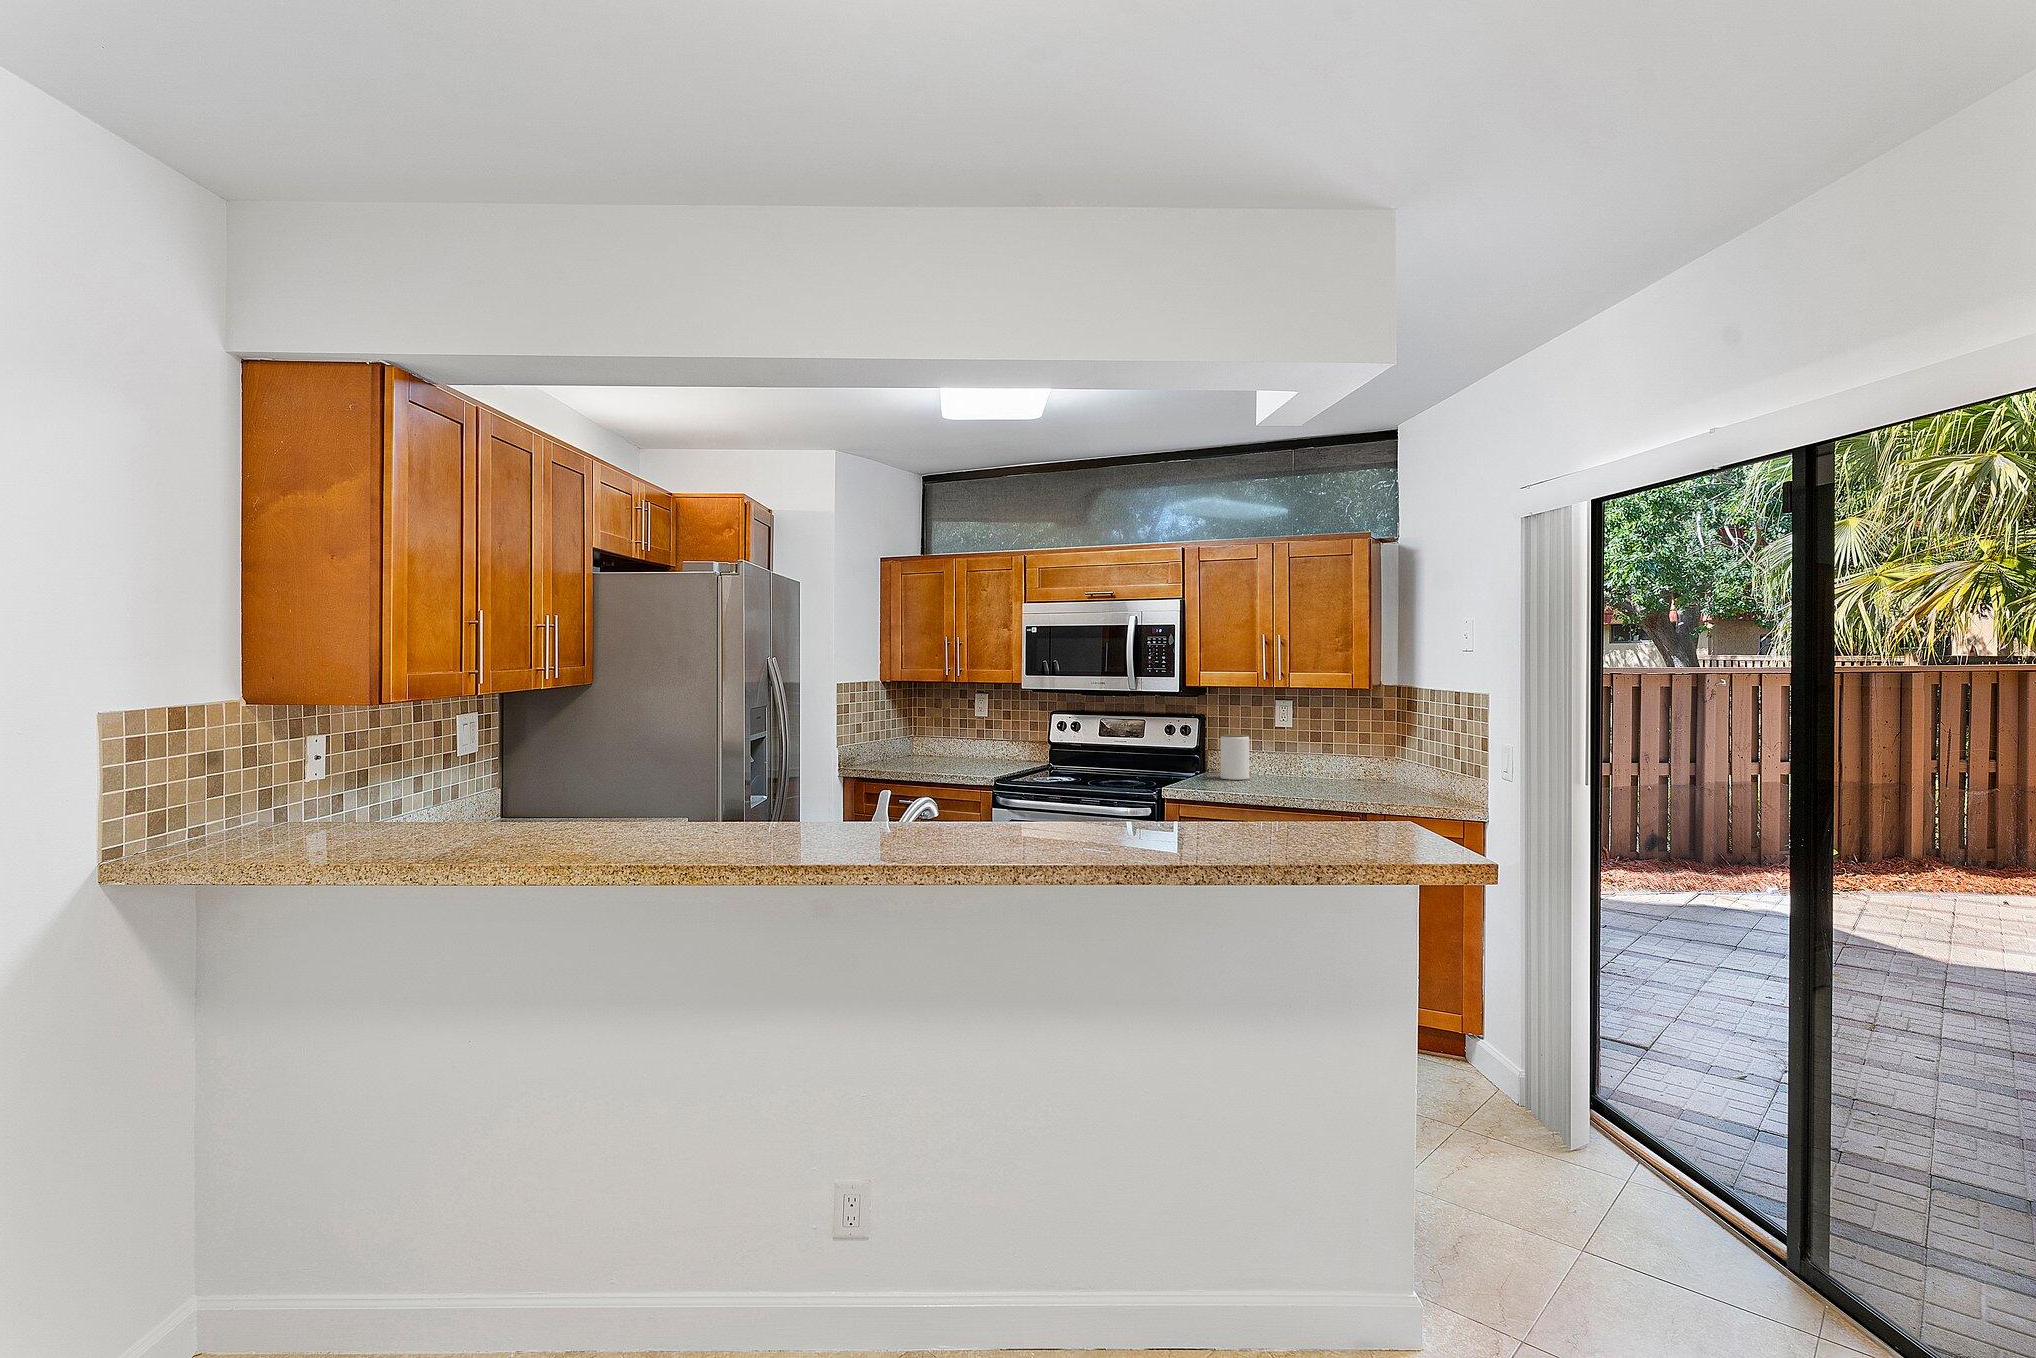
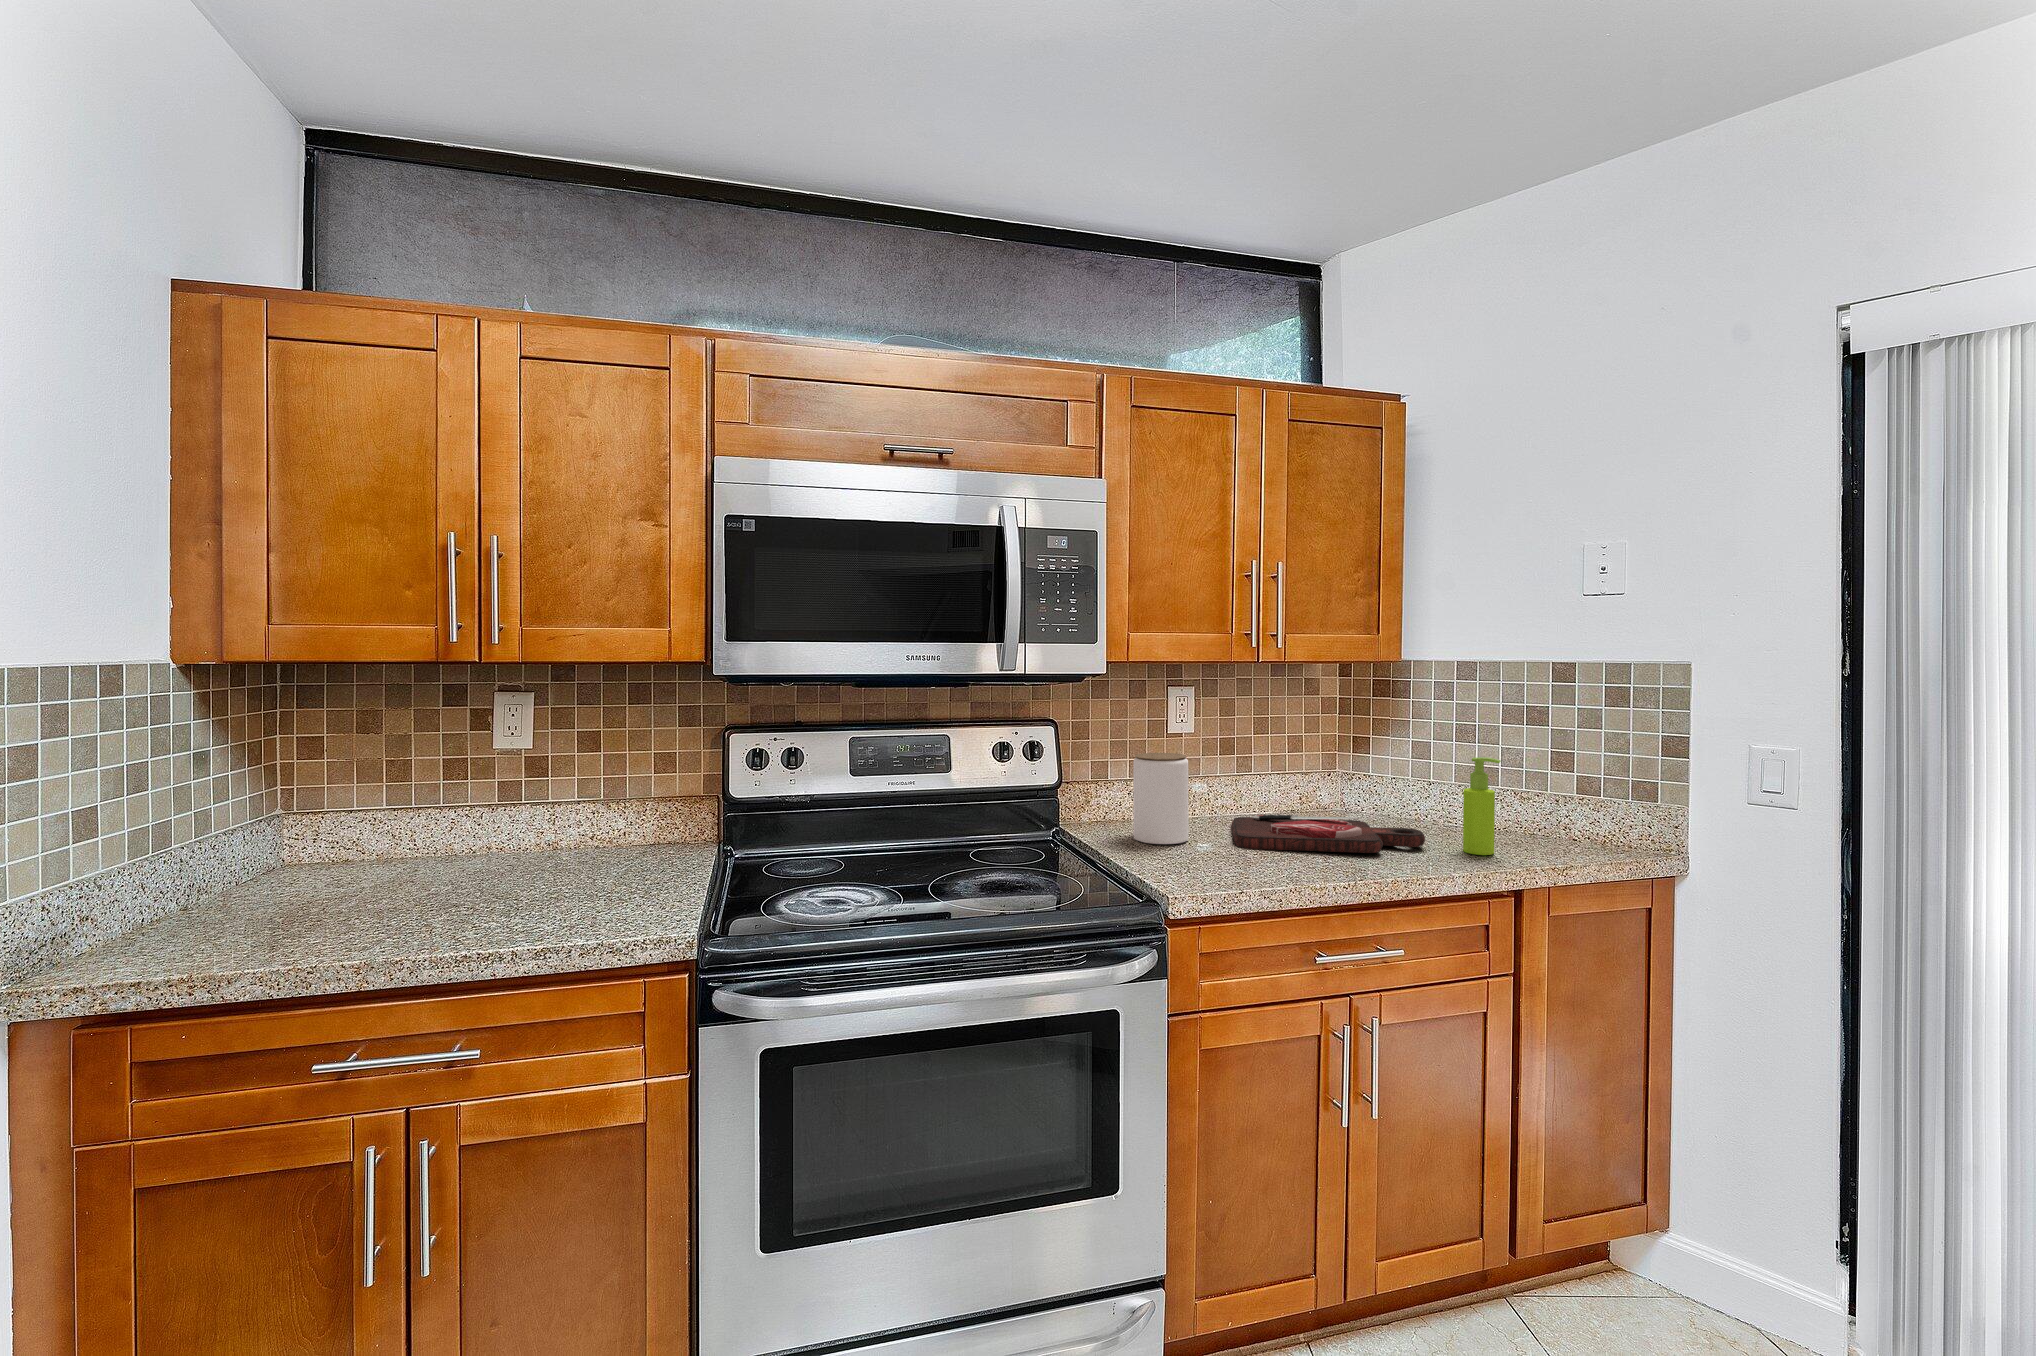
soap dispenser: none [1374,744,1391,798] -> present [1463,757,1501,855]
cutting board: none [1262,774,1363,791] -> present [1231,815,1425,853]

